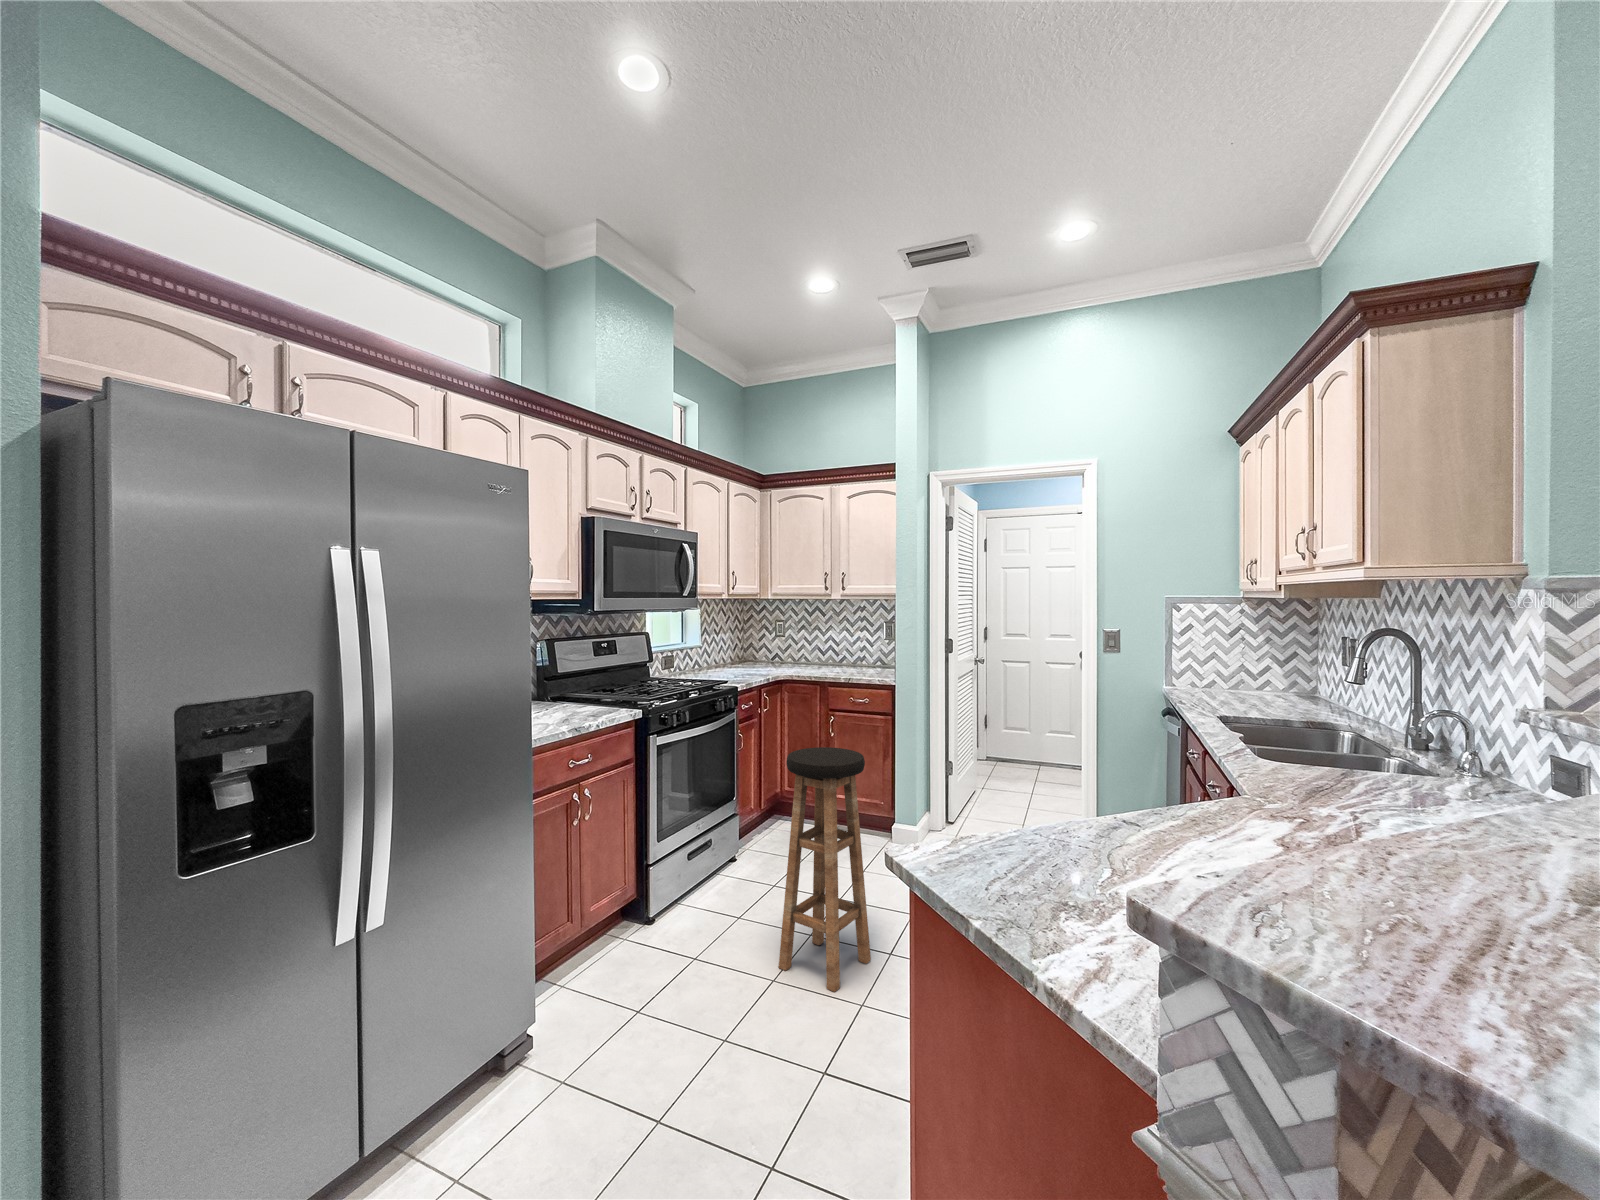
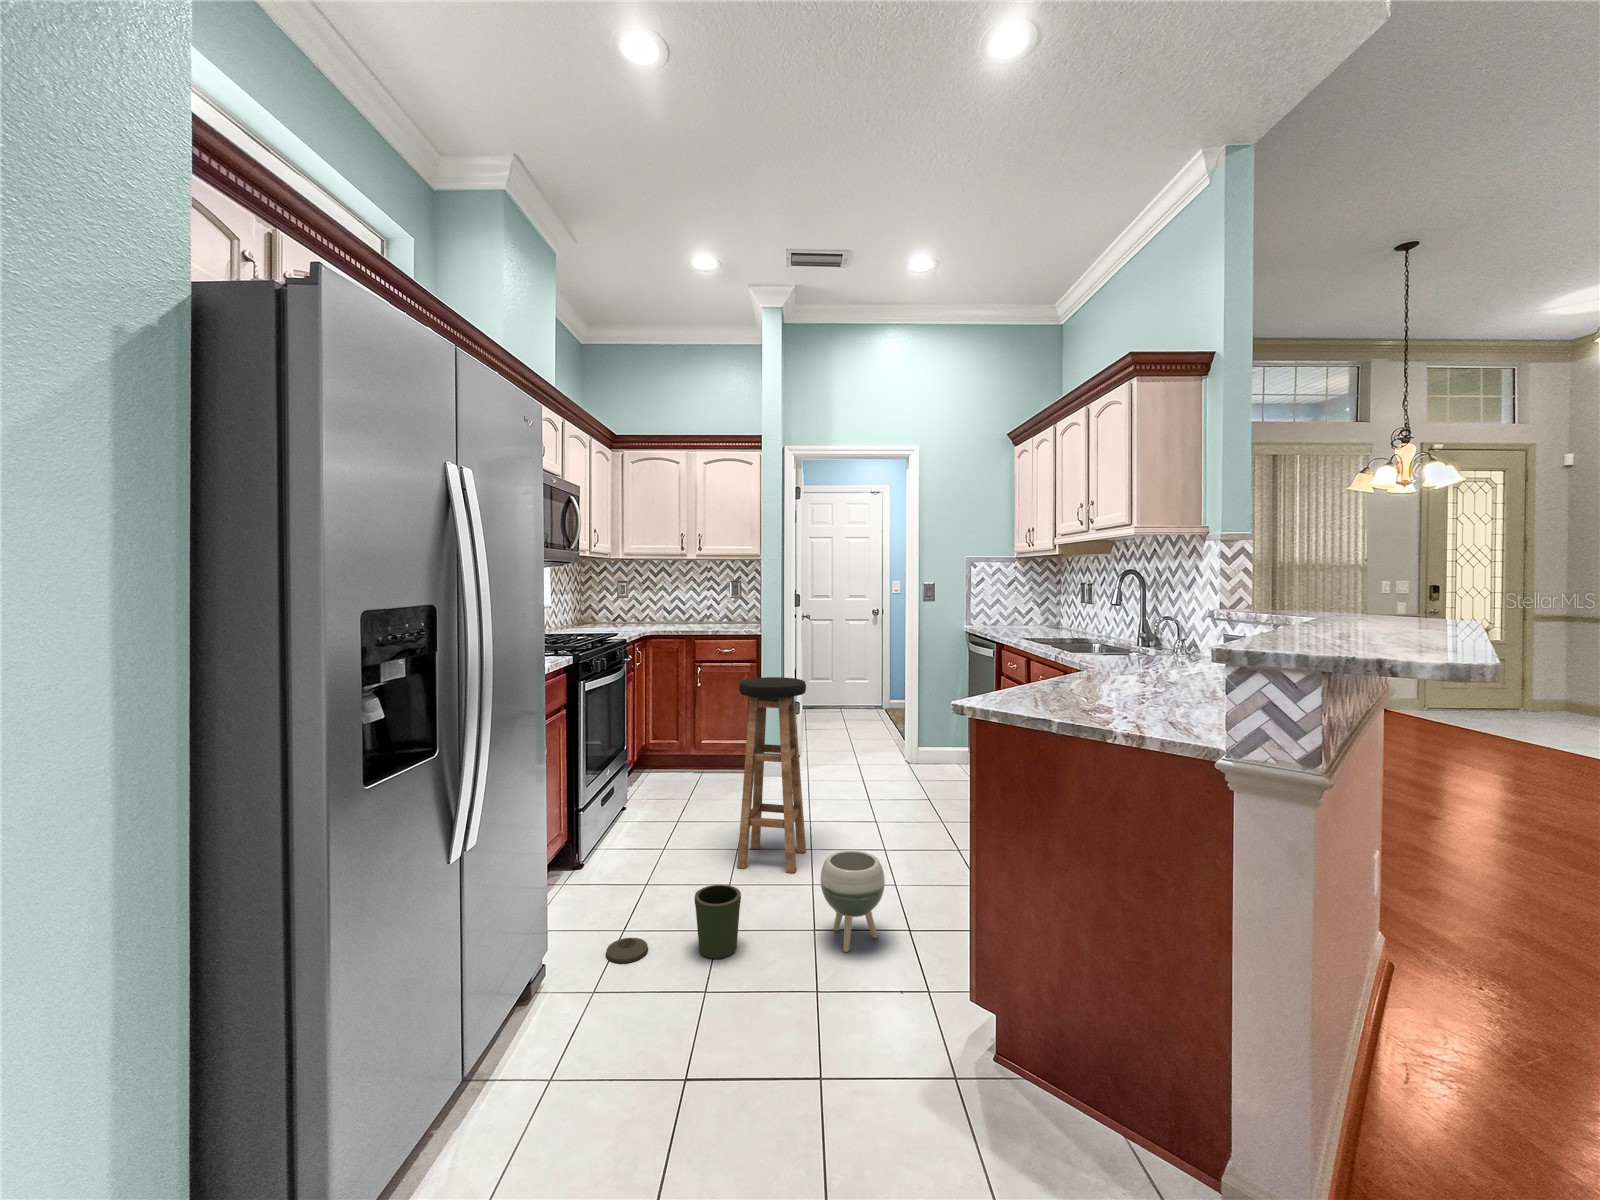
planter: none [790,998,873,1142] -> present [821,850,885,952]
trash can: none [565,1003,703,1100] -> present [606,885,741,963]

